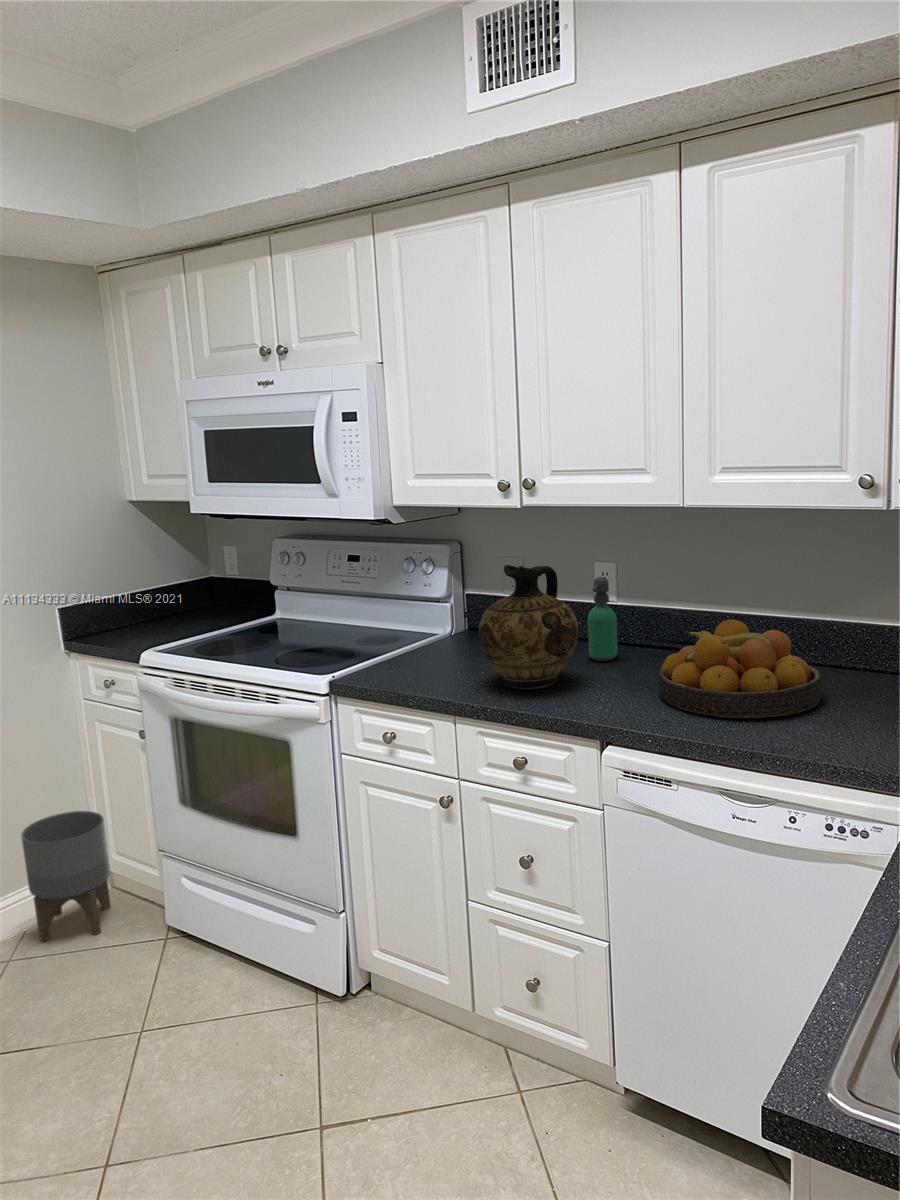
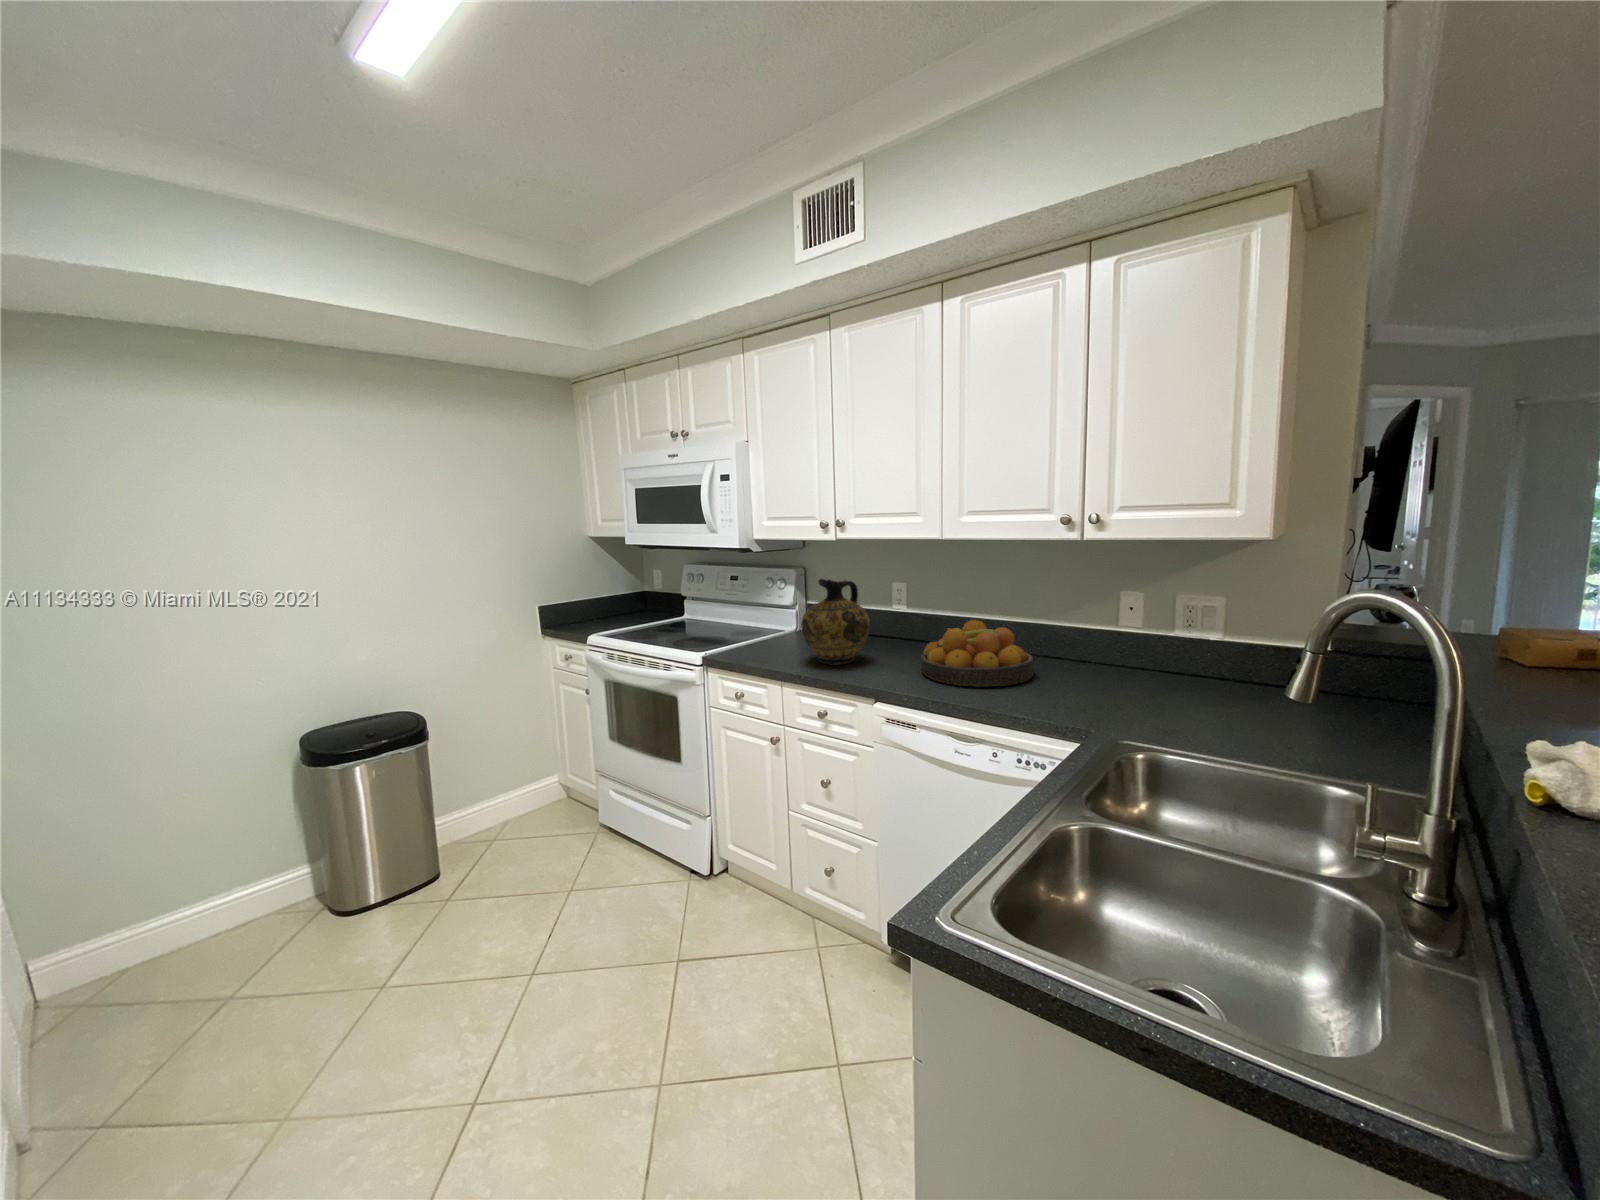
soap dispenser: present [588,577,617,661] -> none [882,590,902,649]
planter: present [21,811,111,941] -> none [506,743,565,830]

